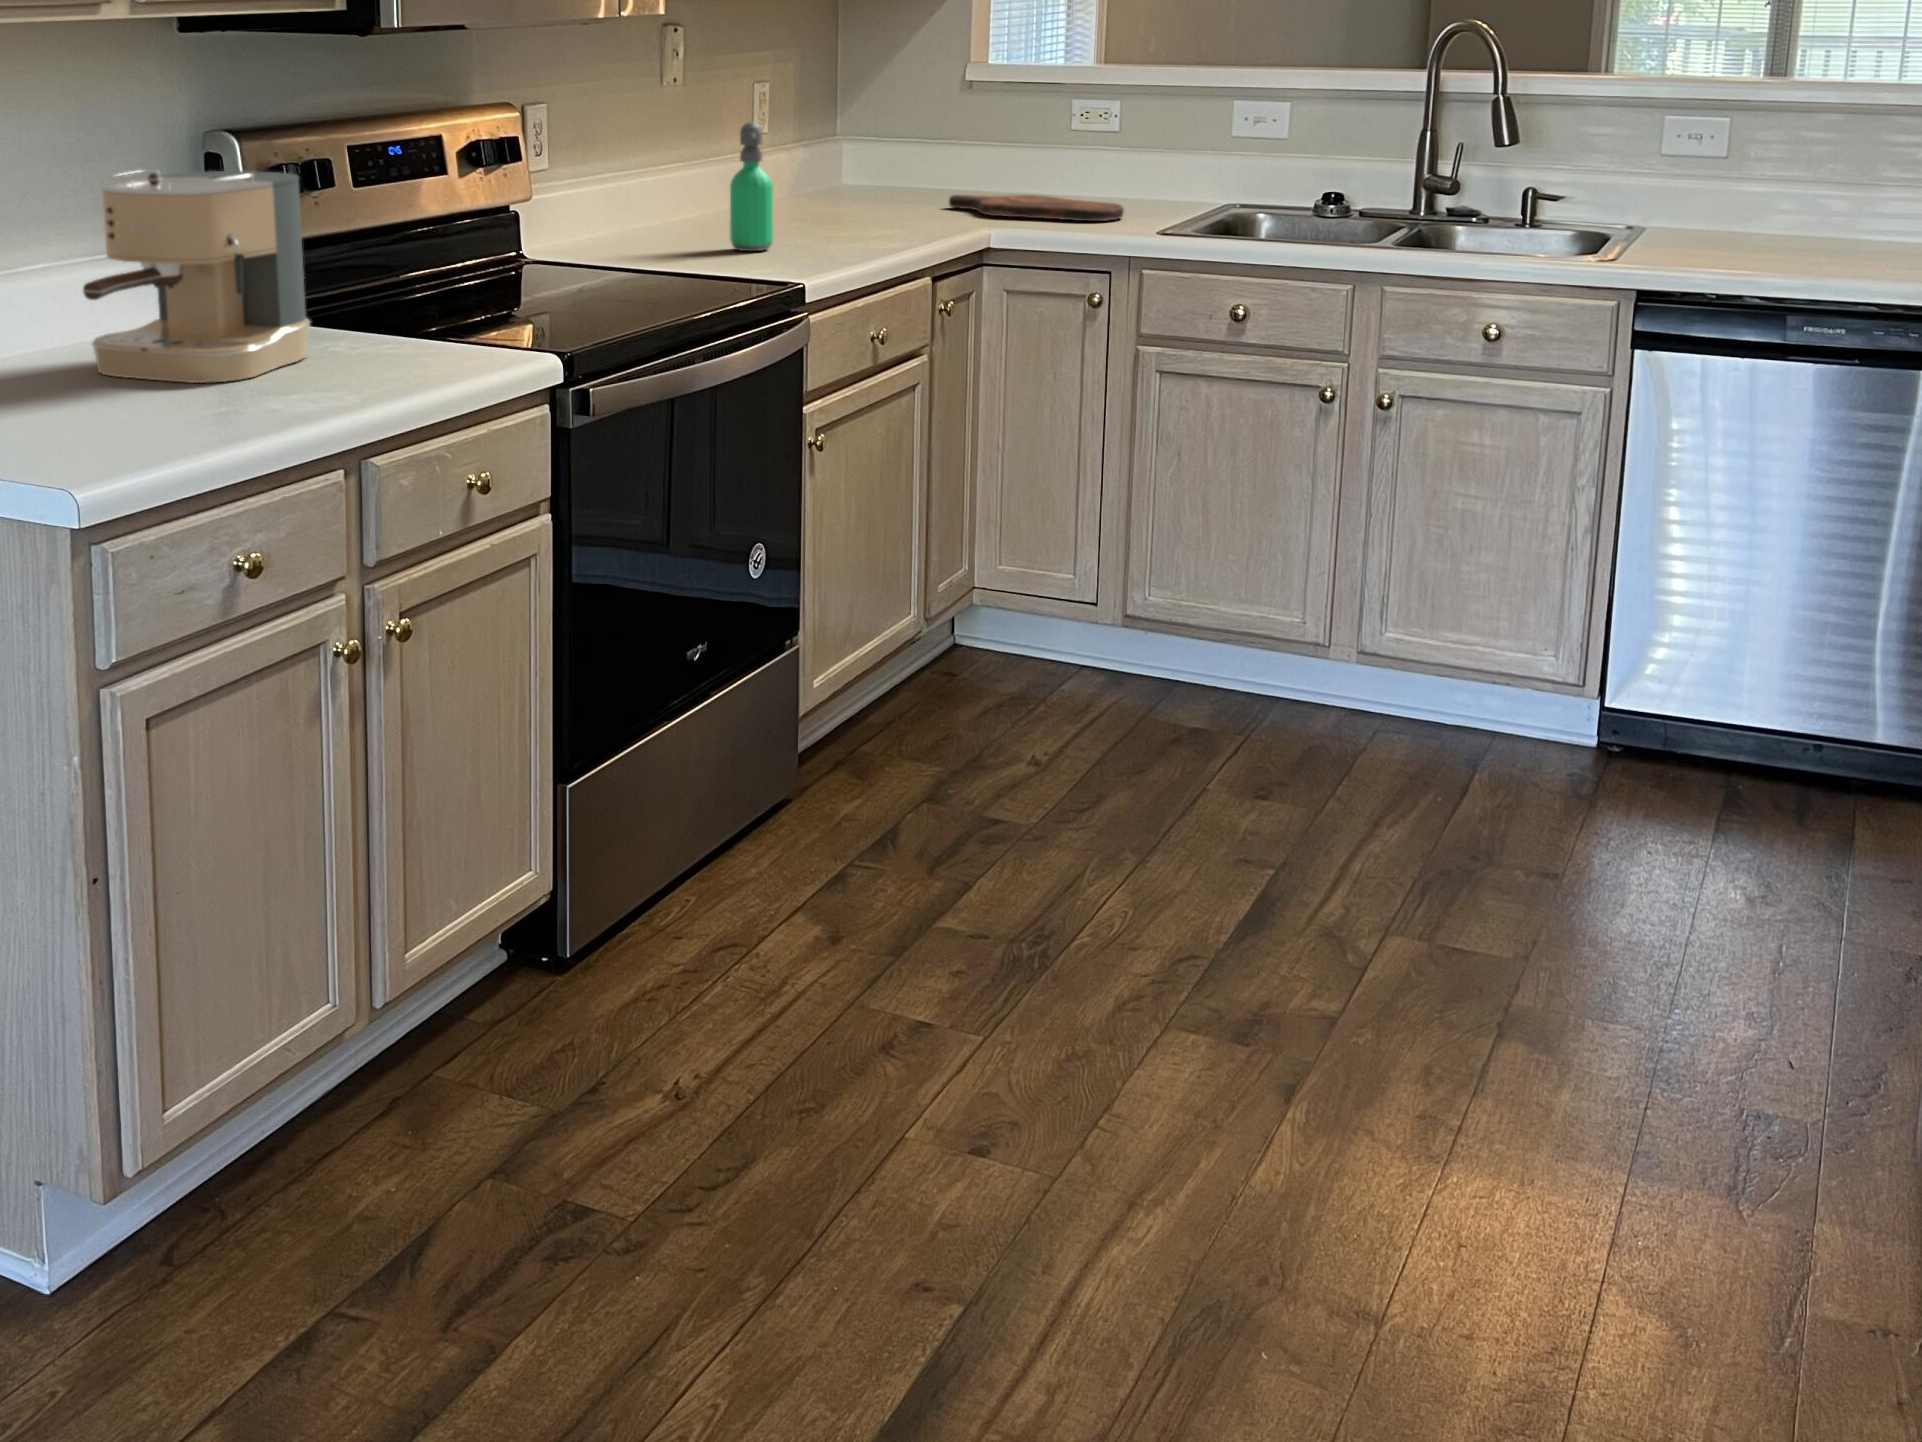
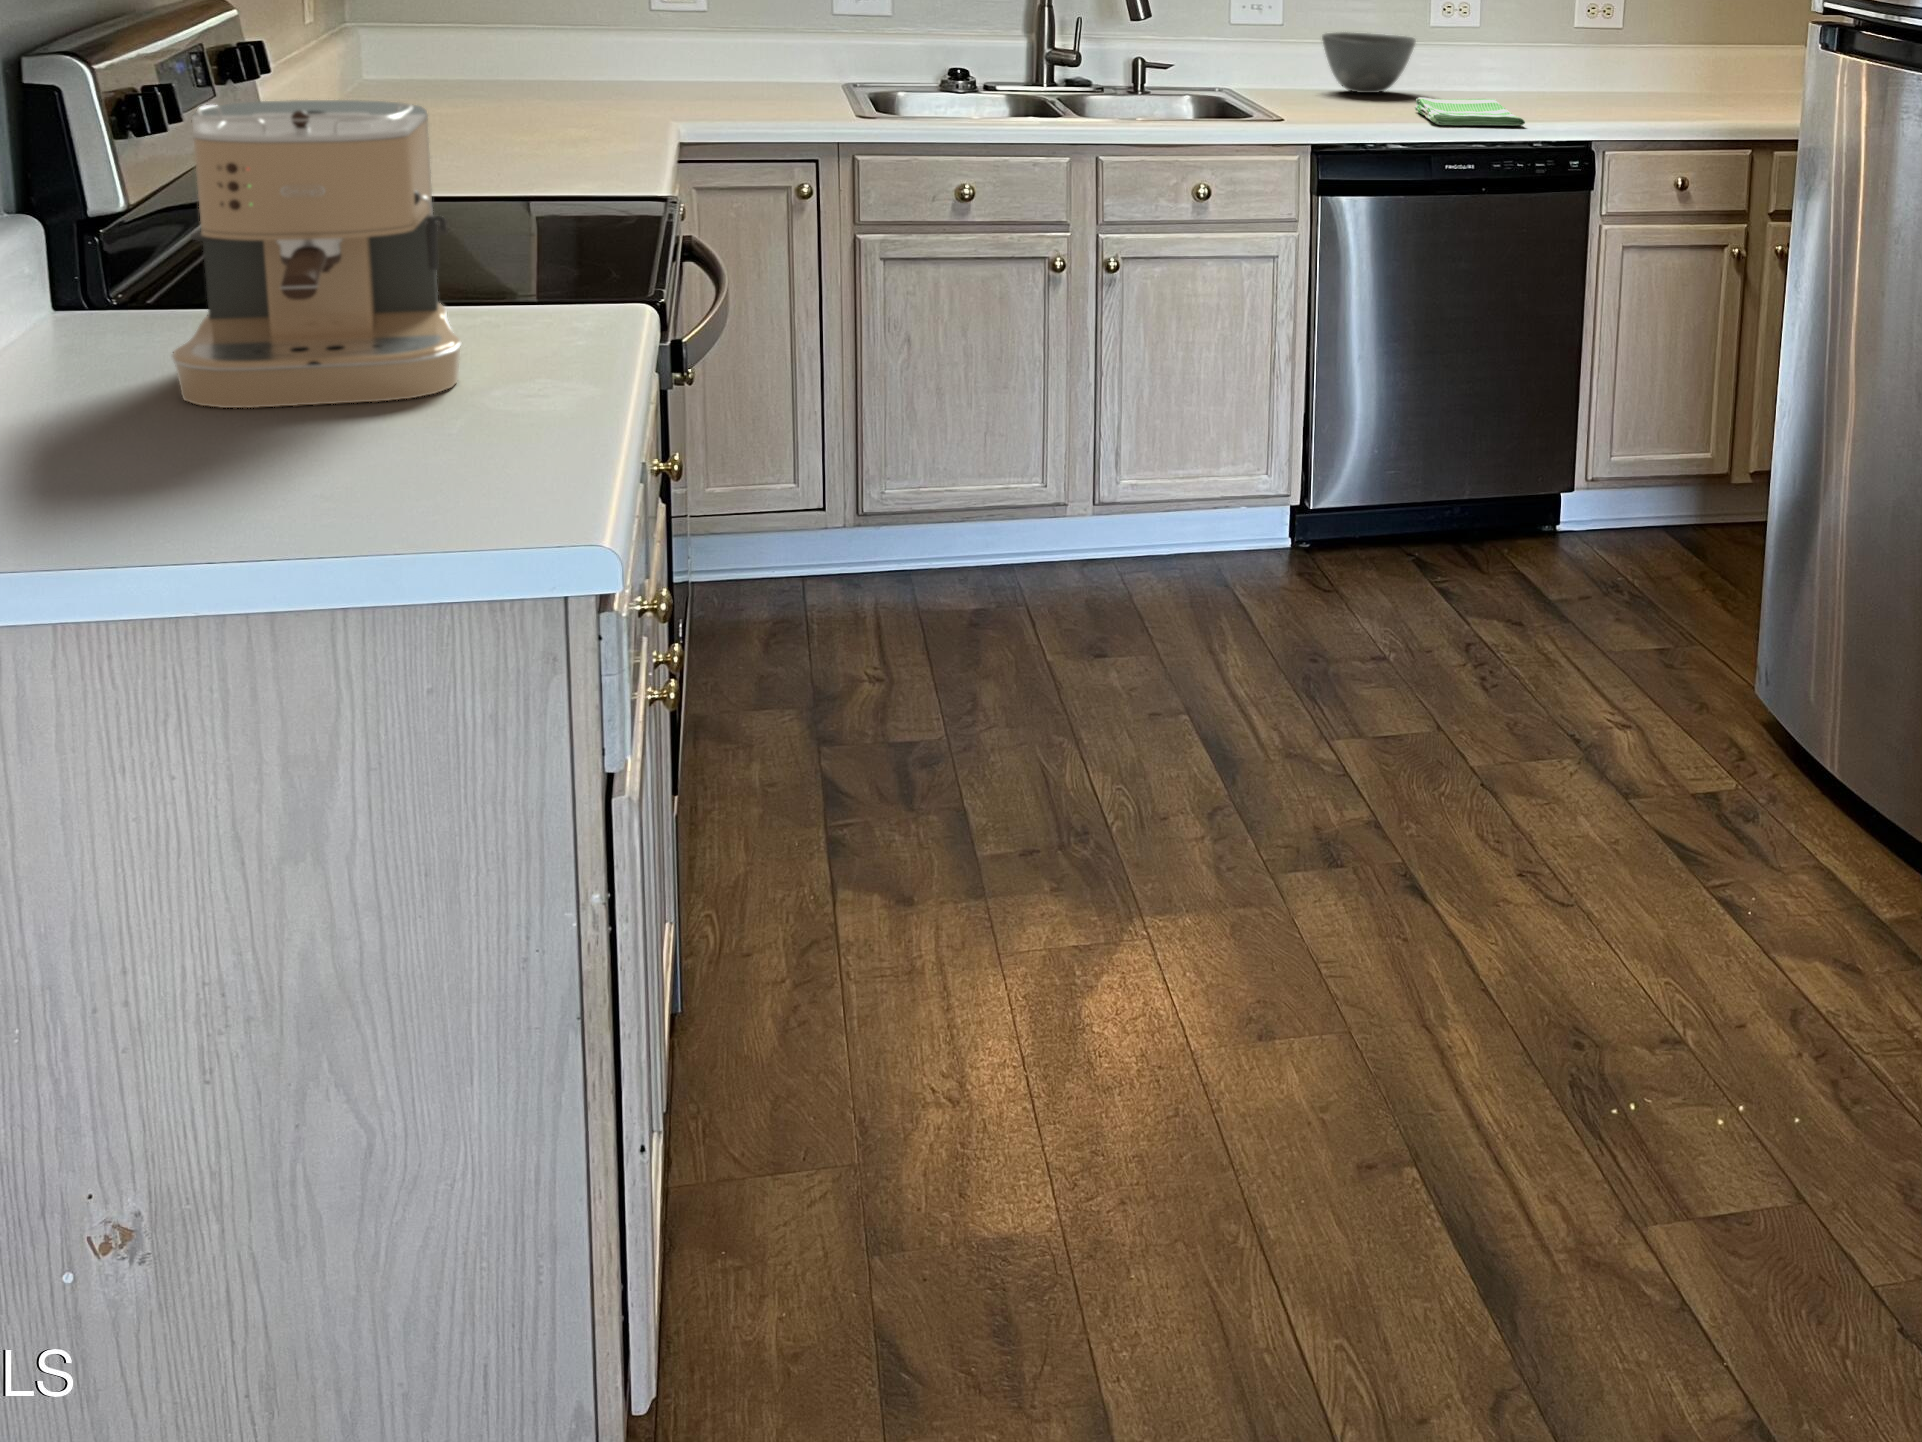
soap dispenser: present [730,123,774,251] -> none [471,10,530,164]
bowl: none [1759,168,1882,238] -> present [1322,32,1416,93]
cutting board: present [949,195,1124,221] -> none [552,83,779,108]
dish towel: none [1764,243,1906,279] -> present [1415,97,1525,126]

